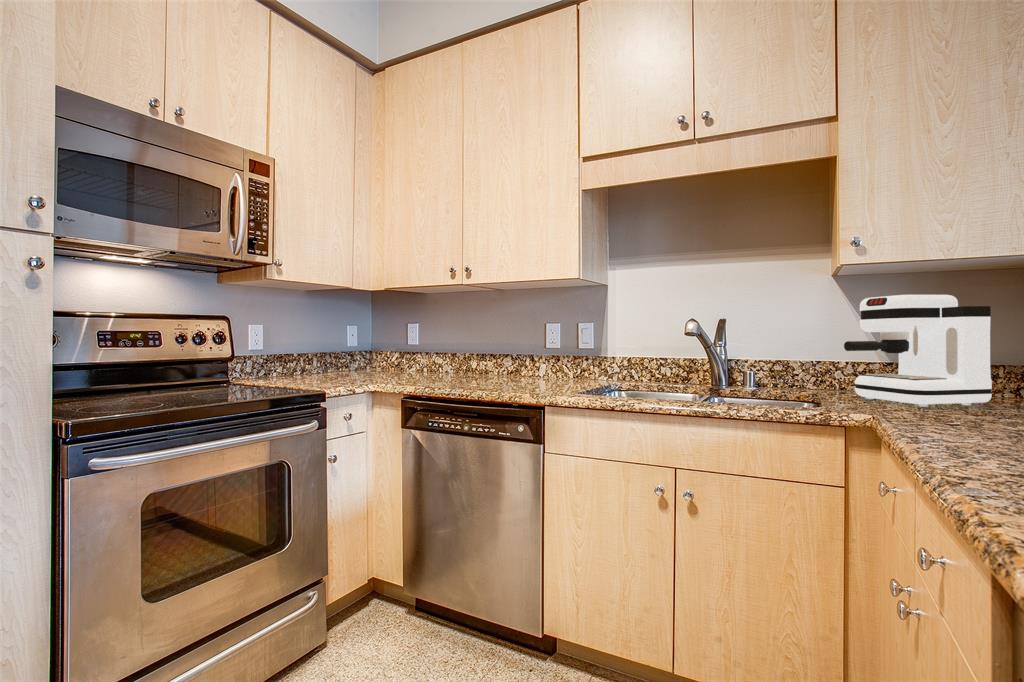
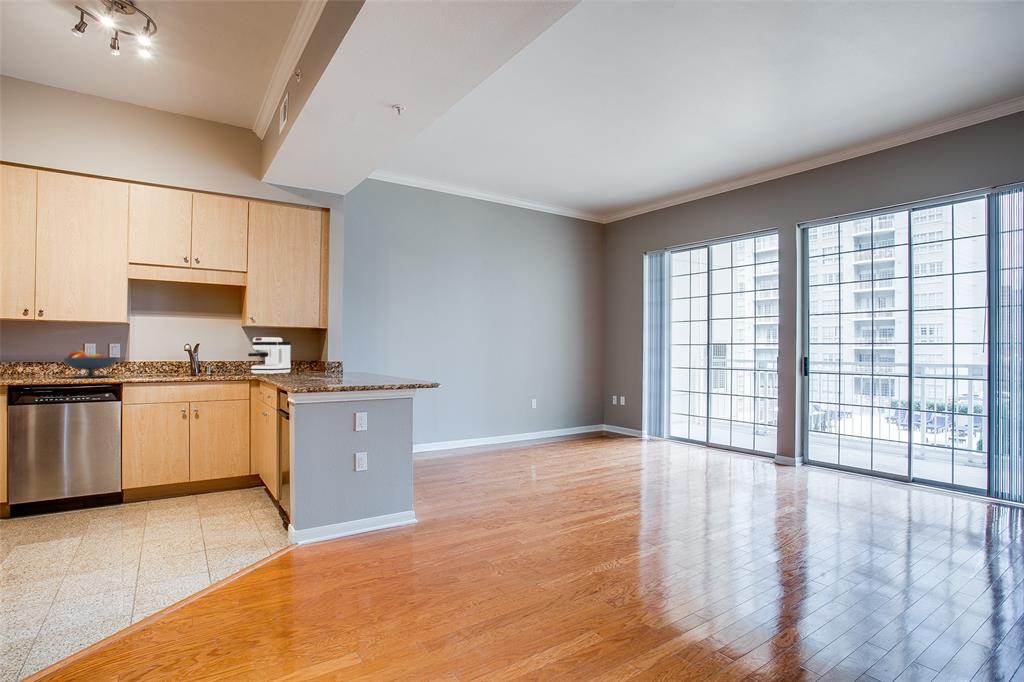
fruit bowl: none [481,336,562,388] -> present [64,351,117,378]

